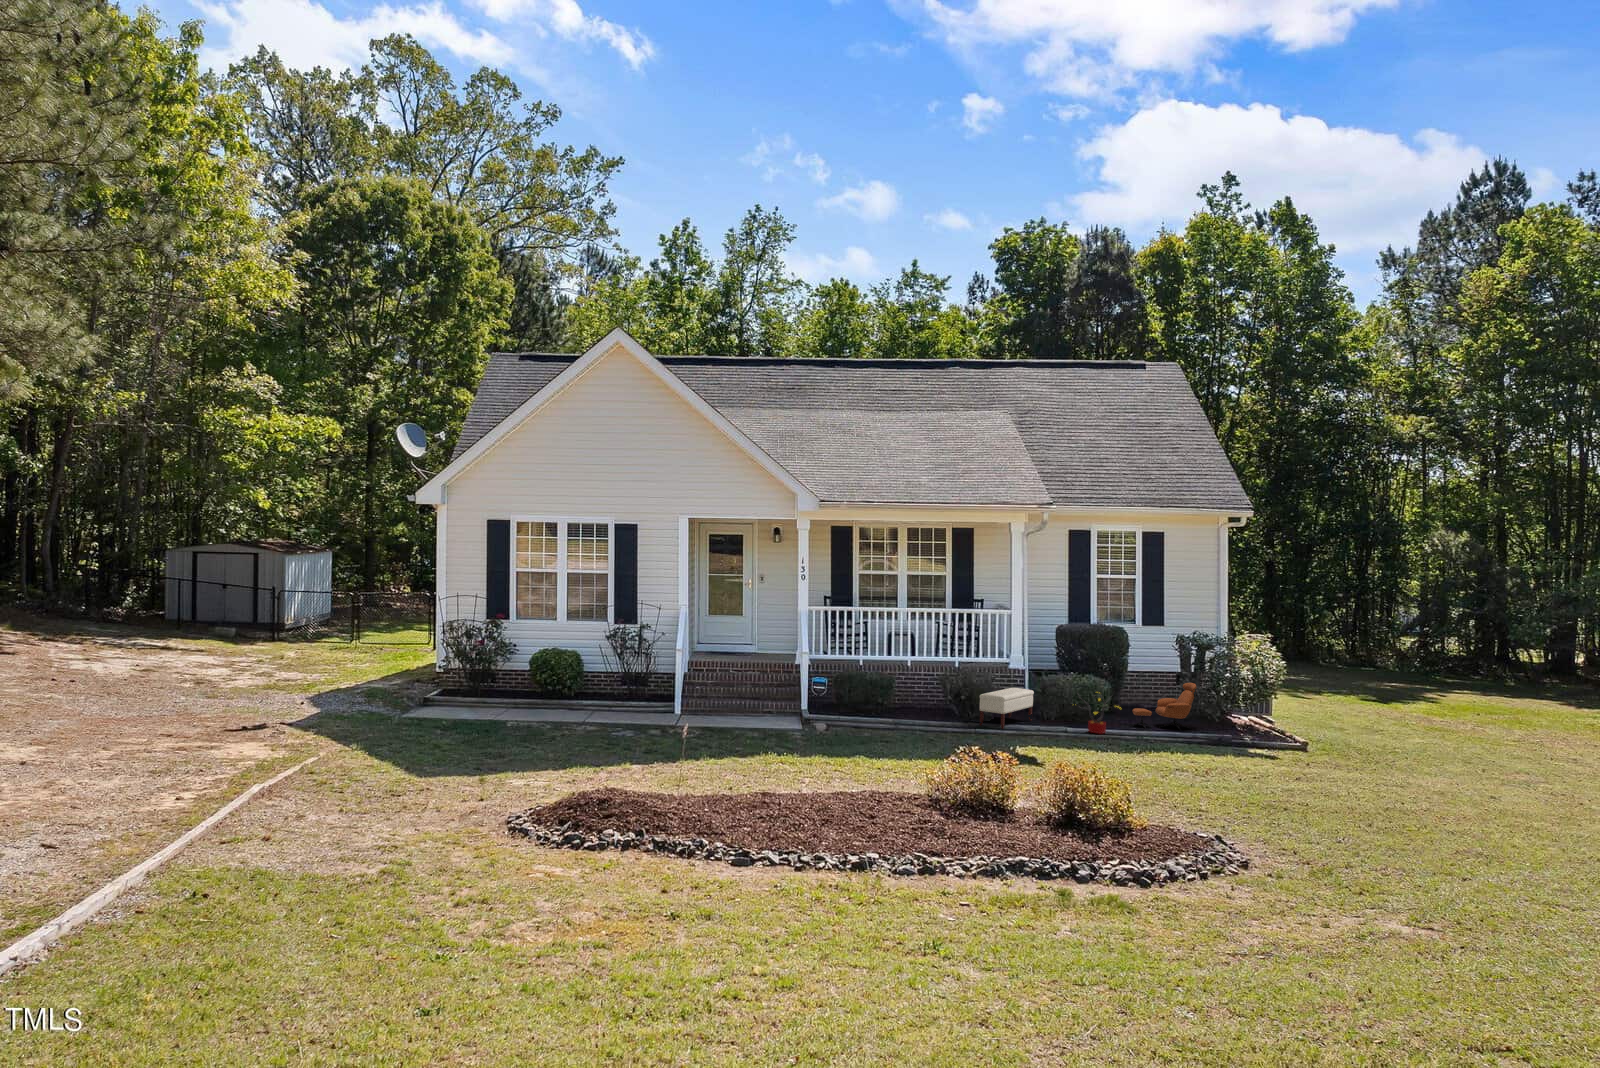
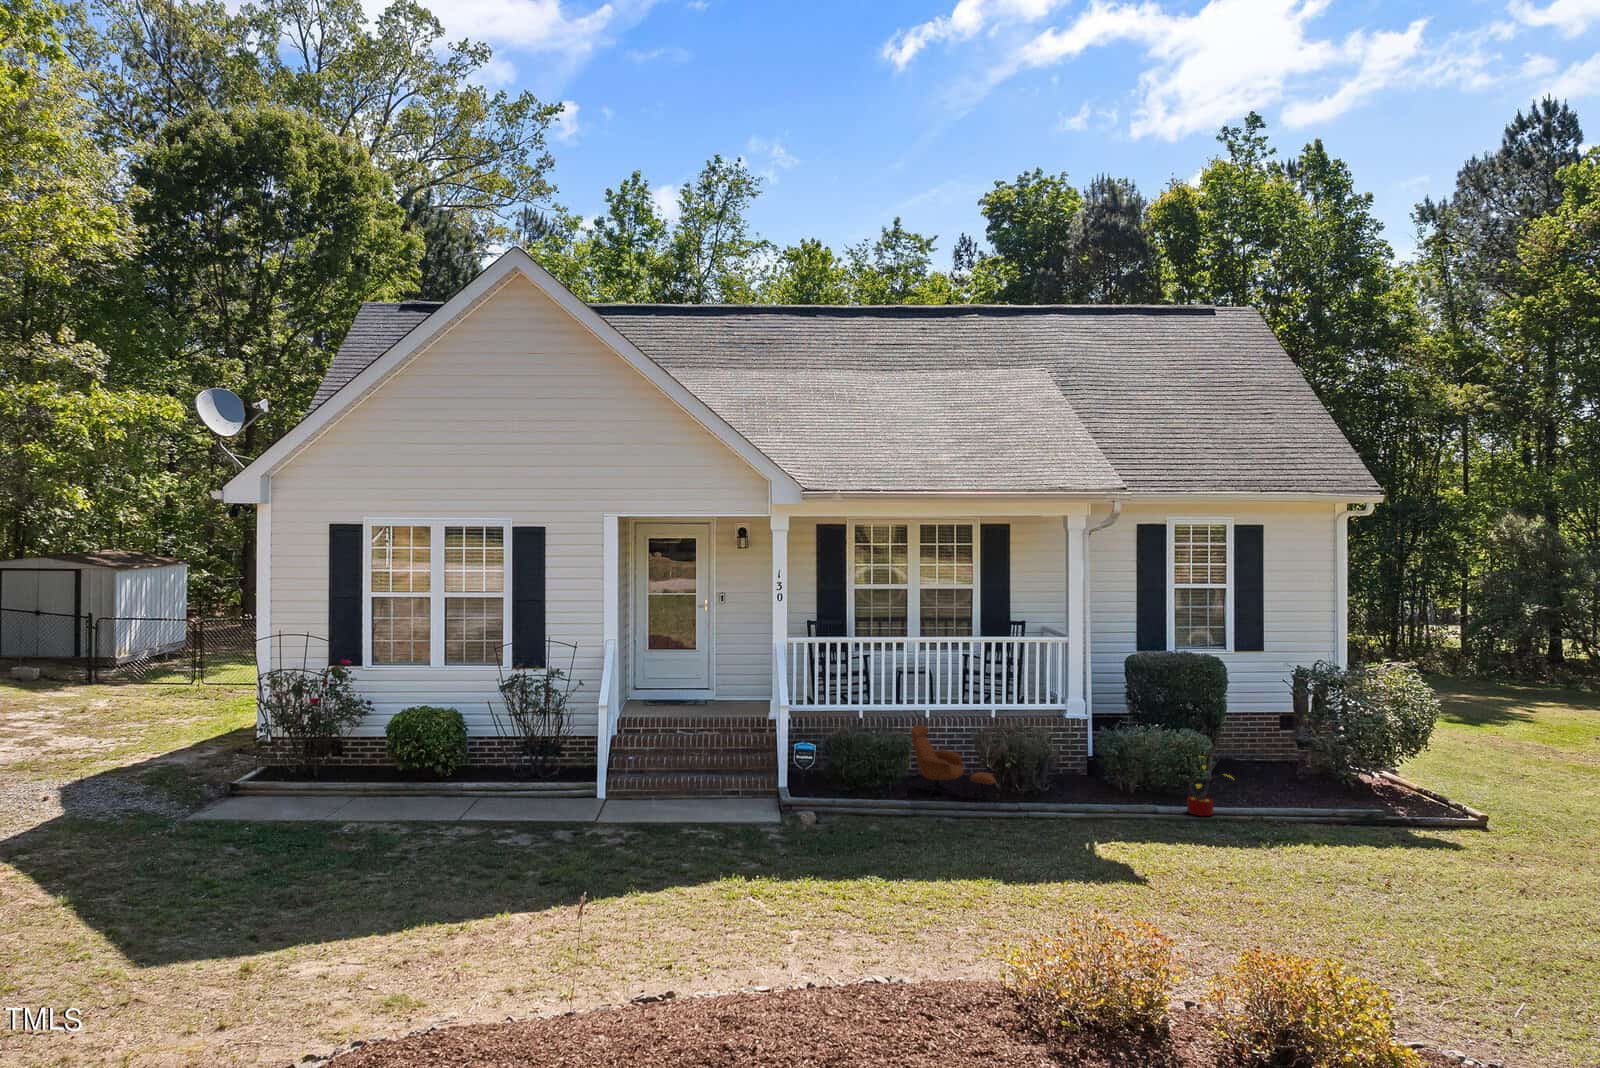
lounge chair: present [1131,683,1197,730] -> present [911,725,995,799]
bench: present [979,688,1034,729] -> none [1032,747,1103,812]

